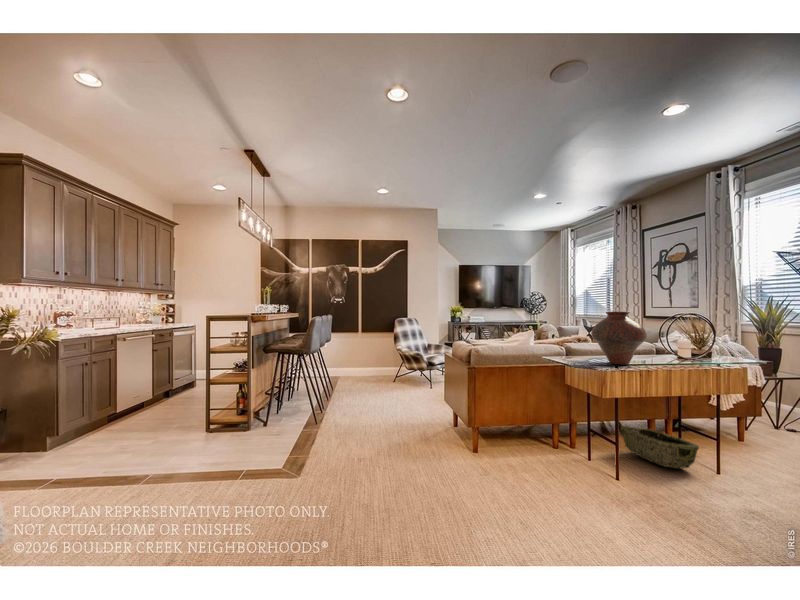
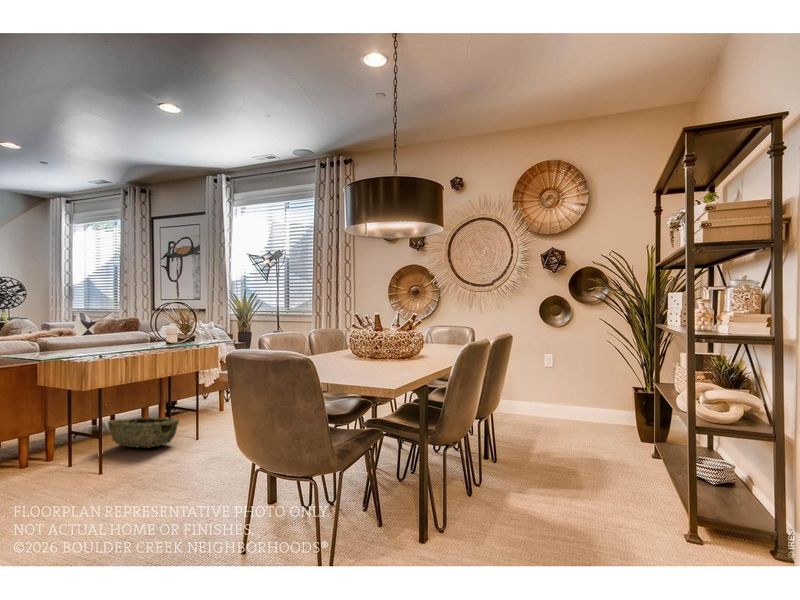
vase: present [591,312,647,365] -> none [73,297,133,353]

